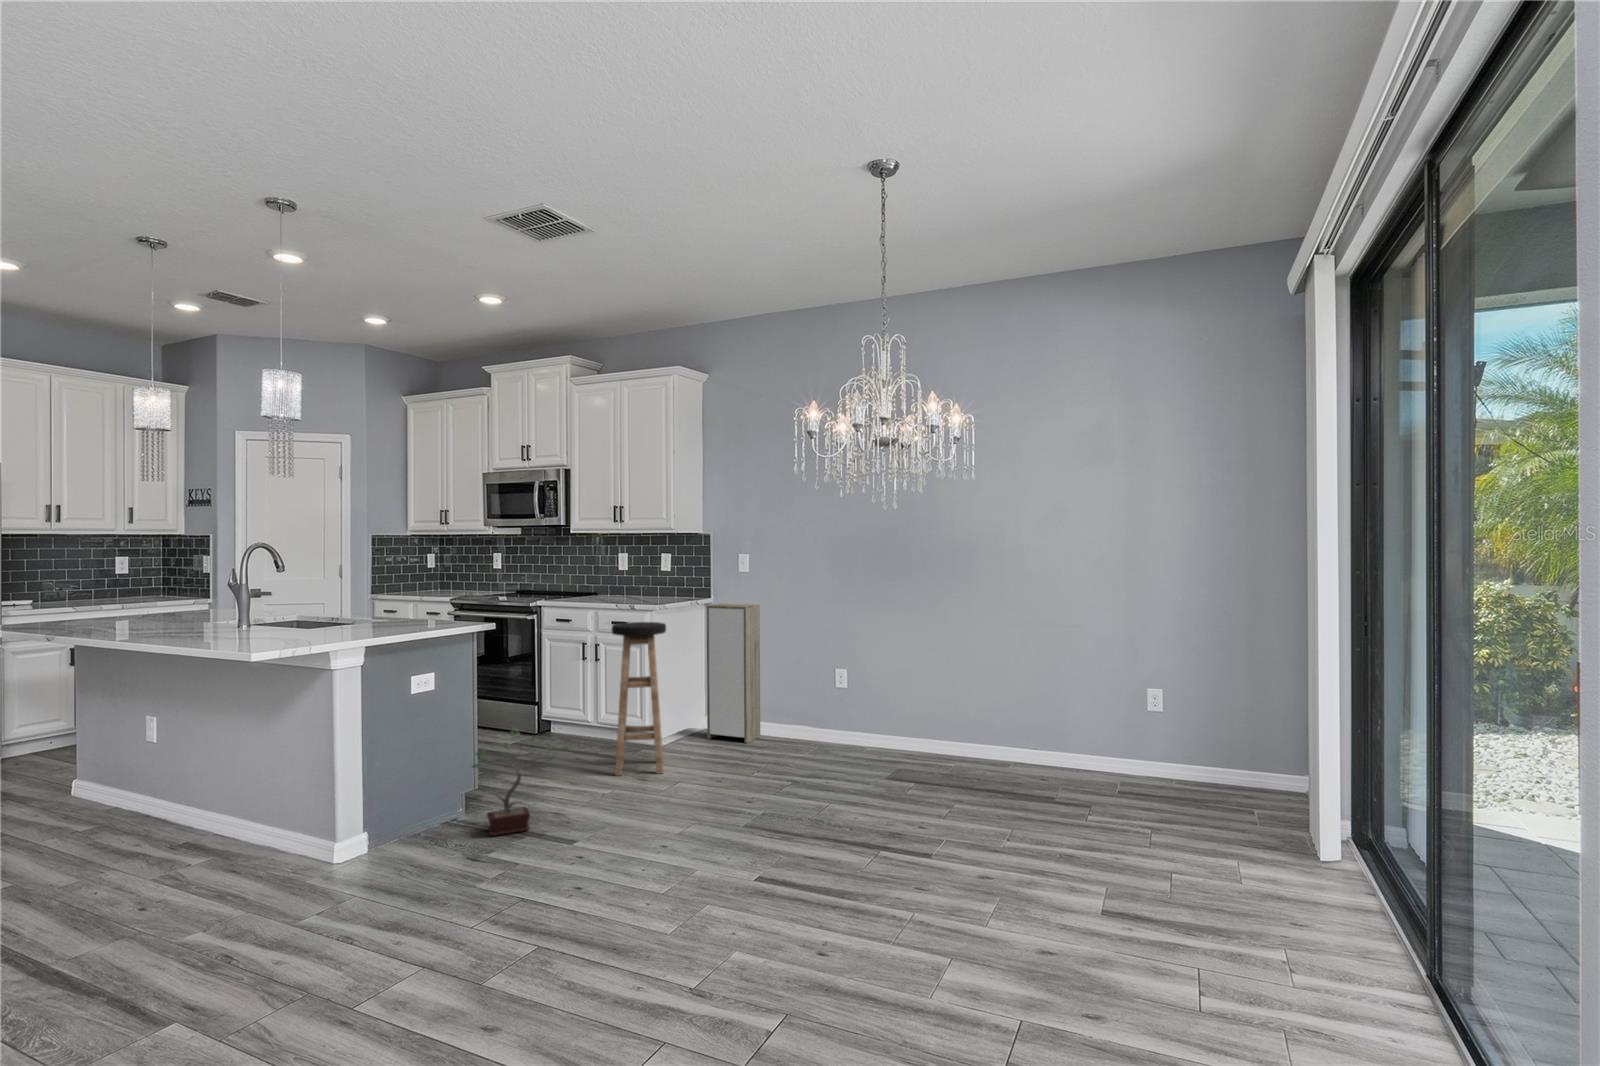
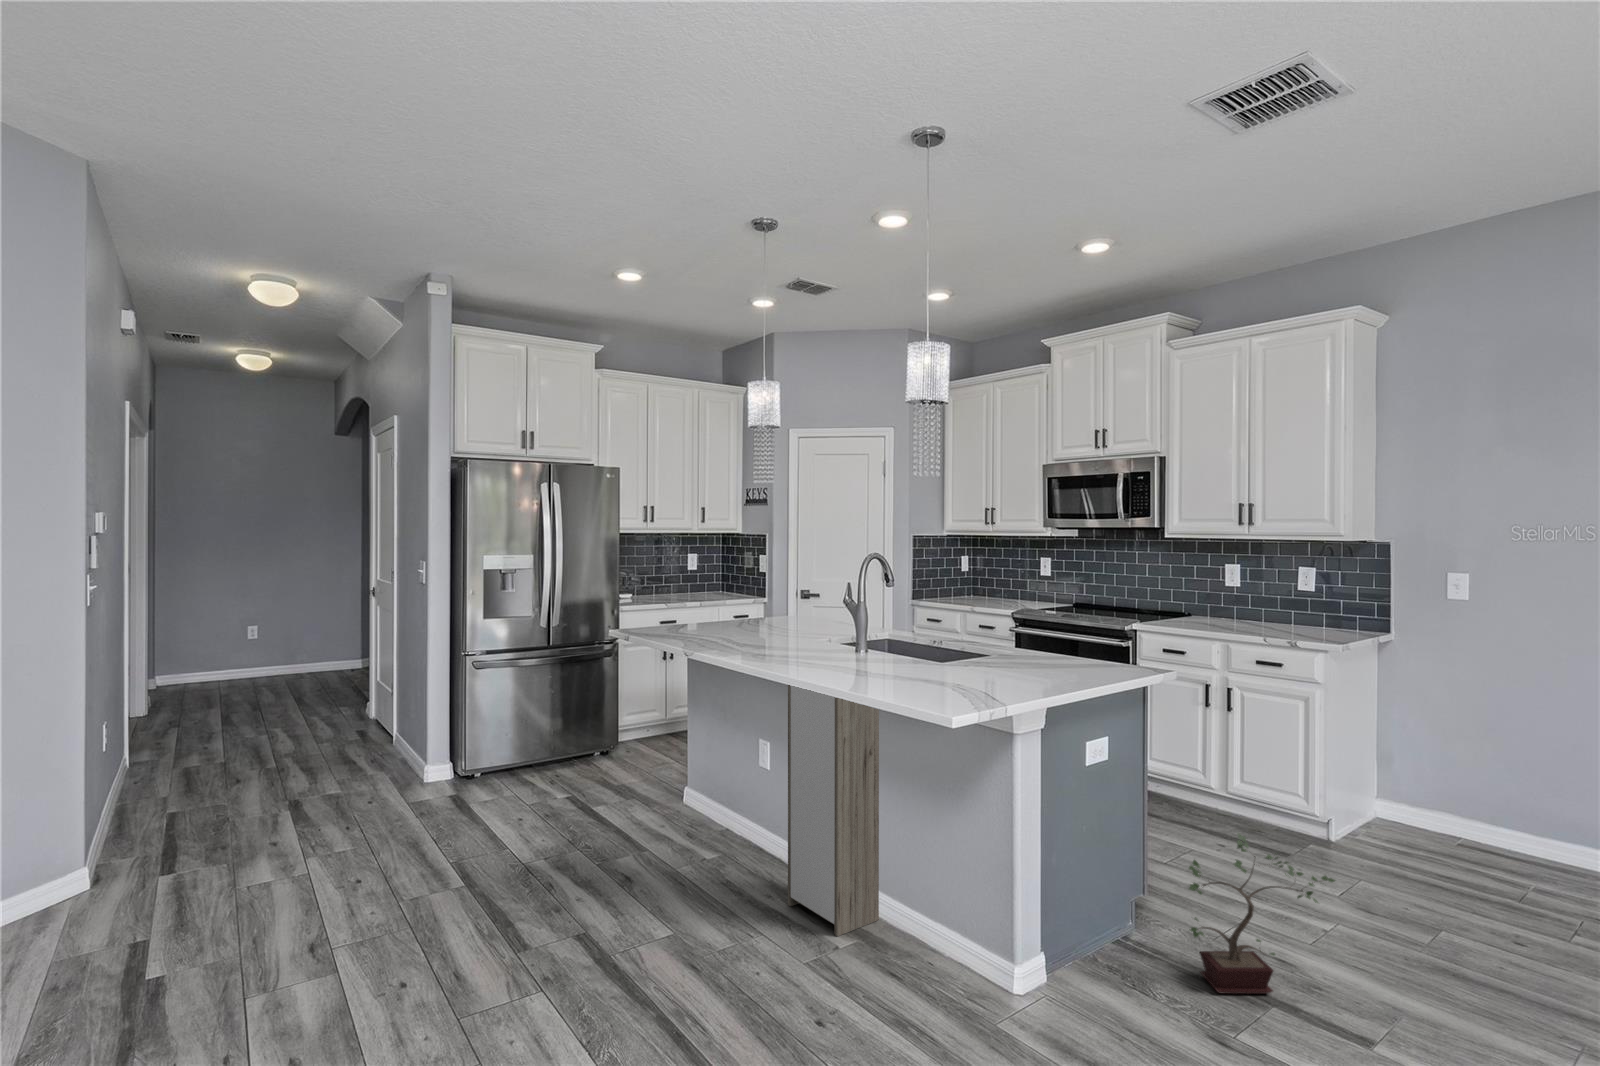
storage cabinet: present [707,603,760,743] -> present [788,685,879,936]
bar stool: present [612,622,666,776] -> none [1296,670,1394,902]

